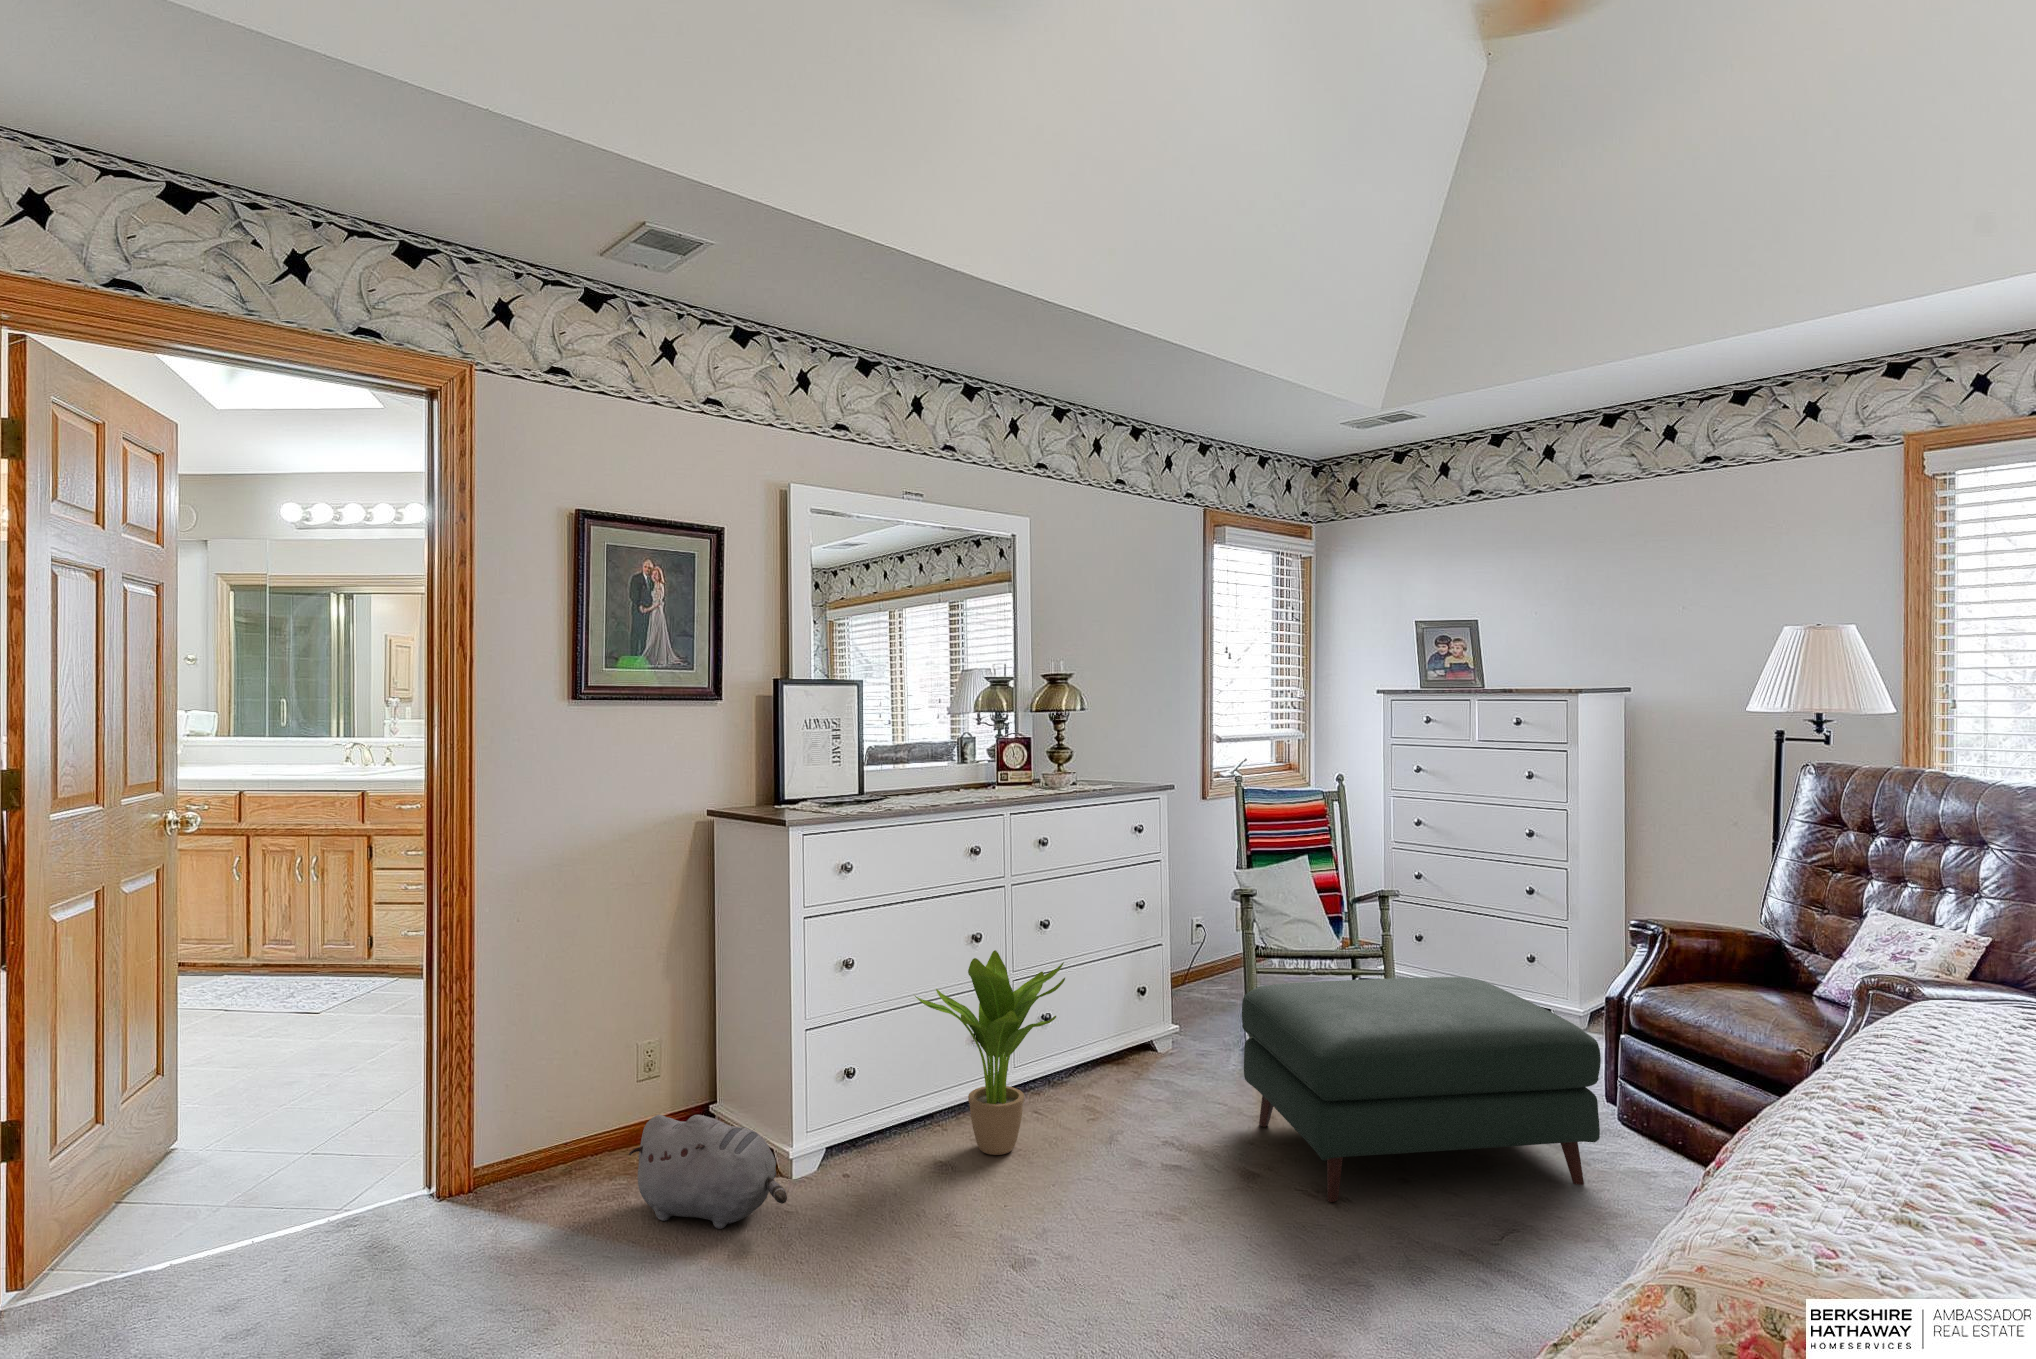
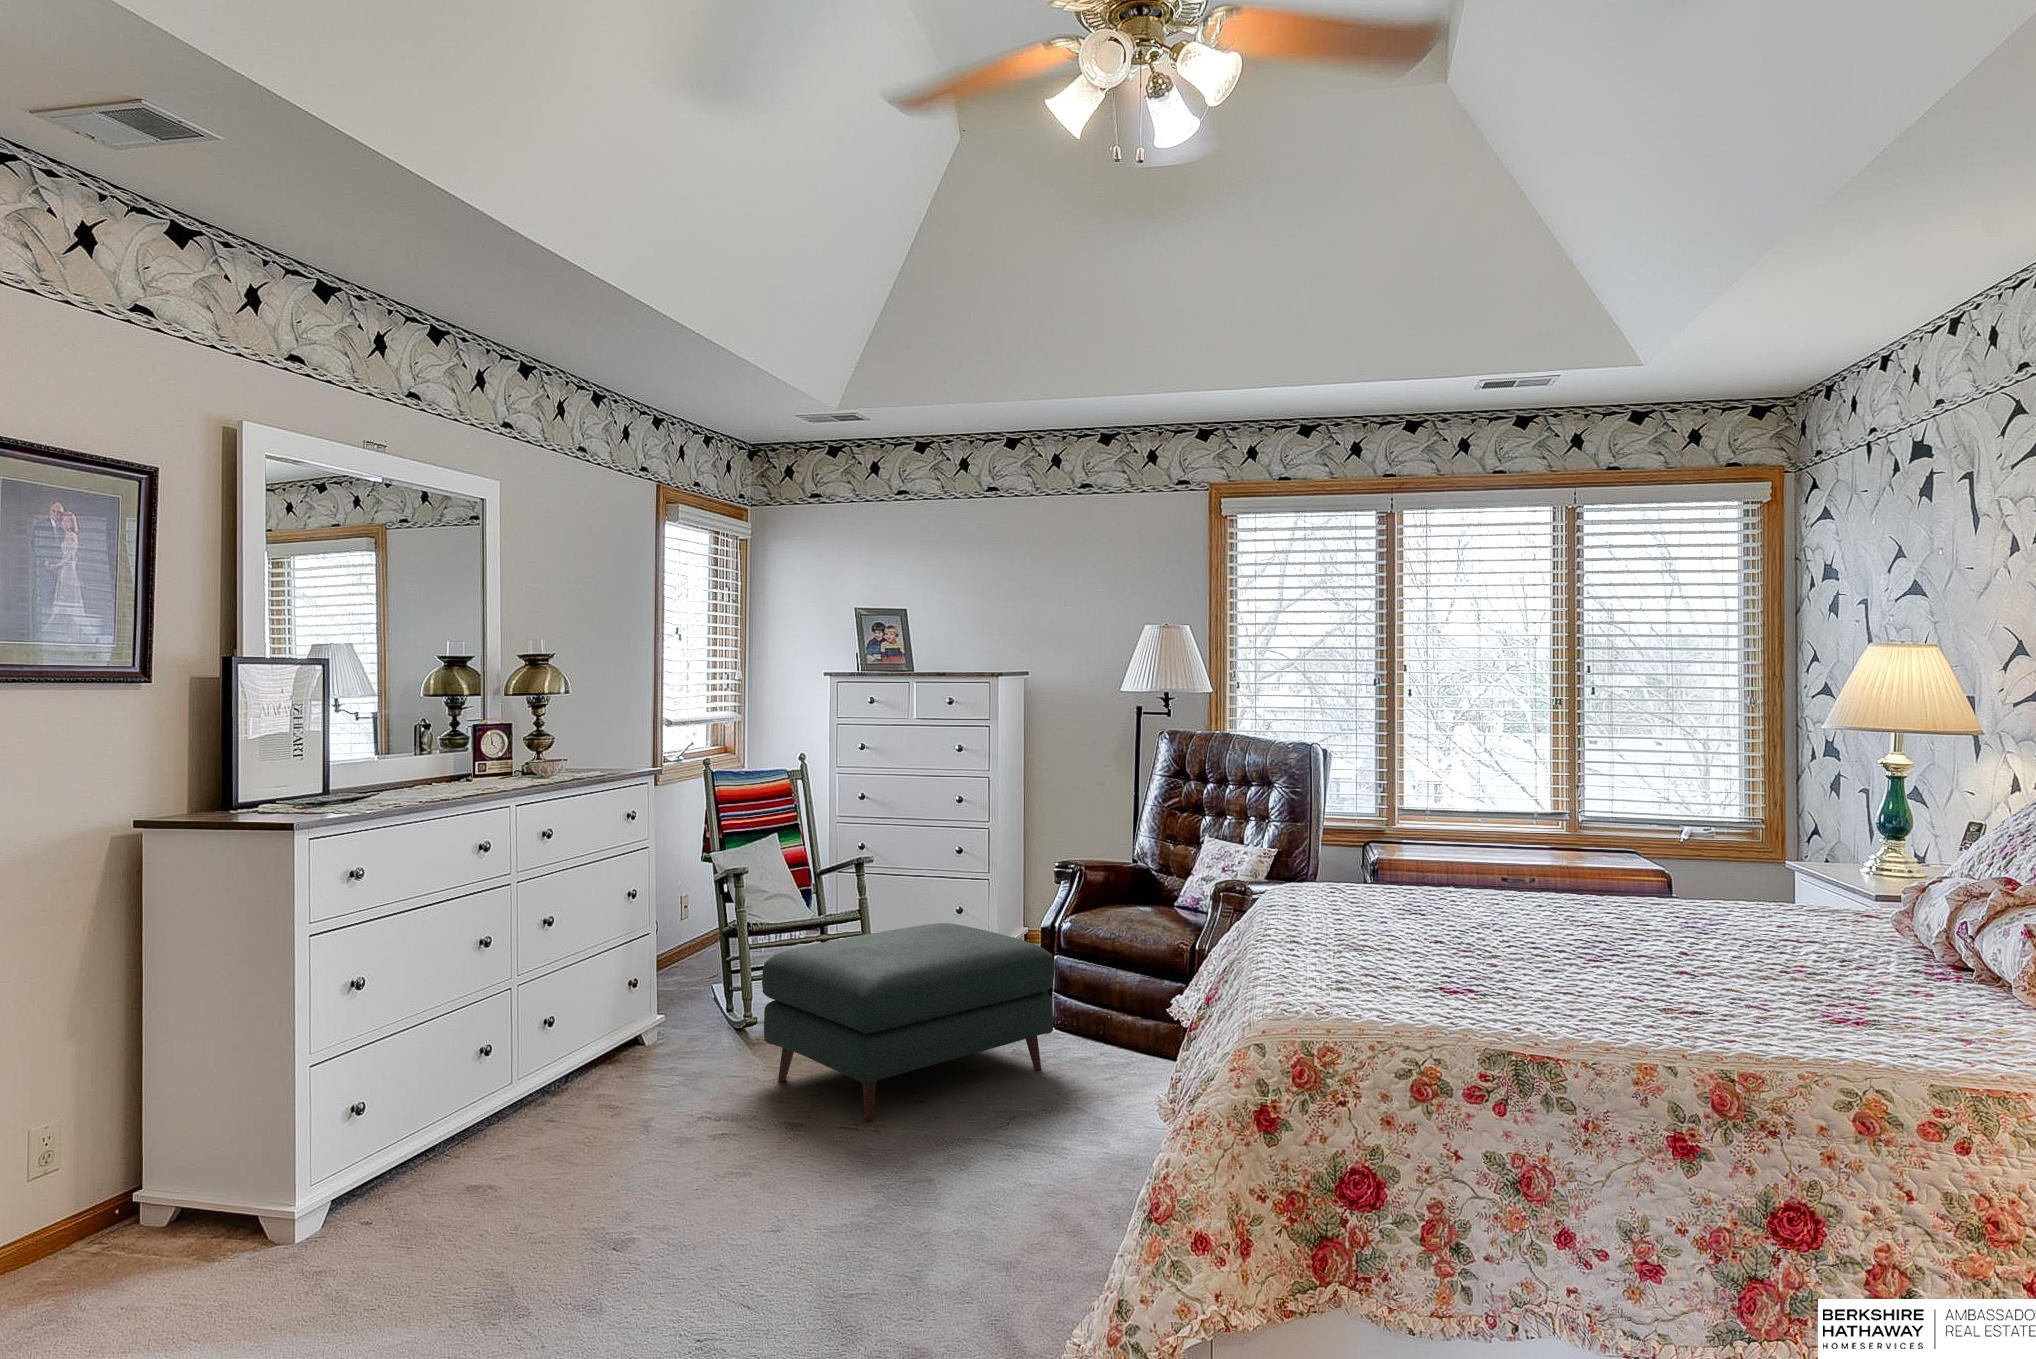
potted plant: present [915,950,1065,1155] -> none [448,950,619,1158]
plush toy: present [629,1115,787,1229] -> none [115,1172,351,1305]

